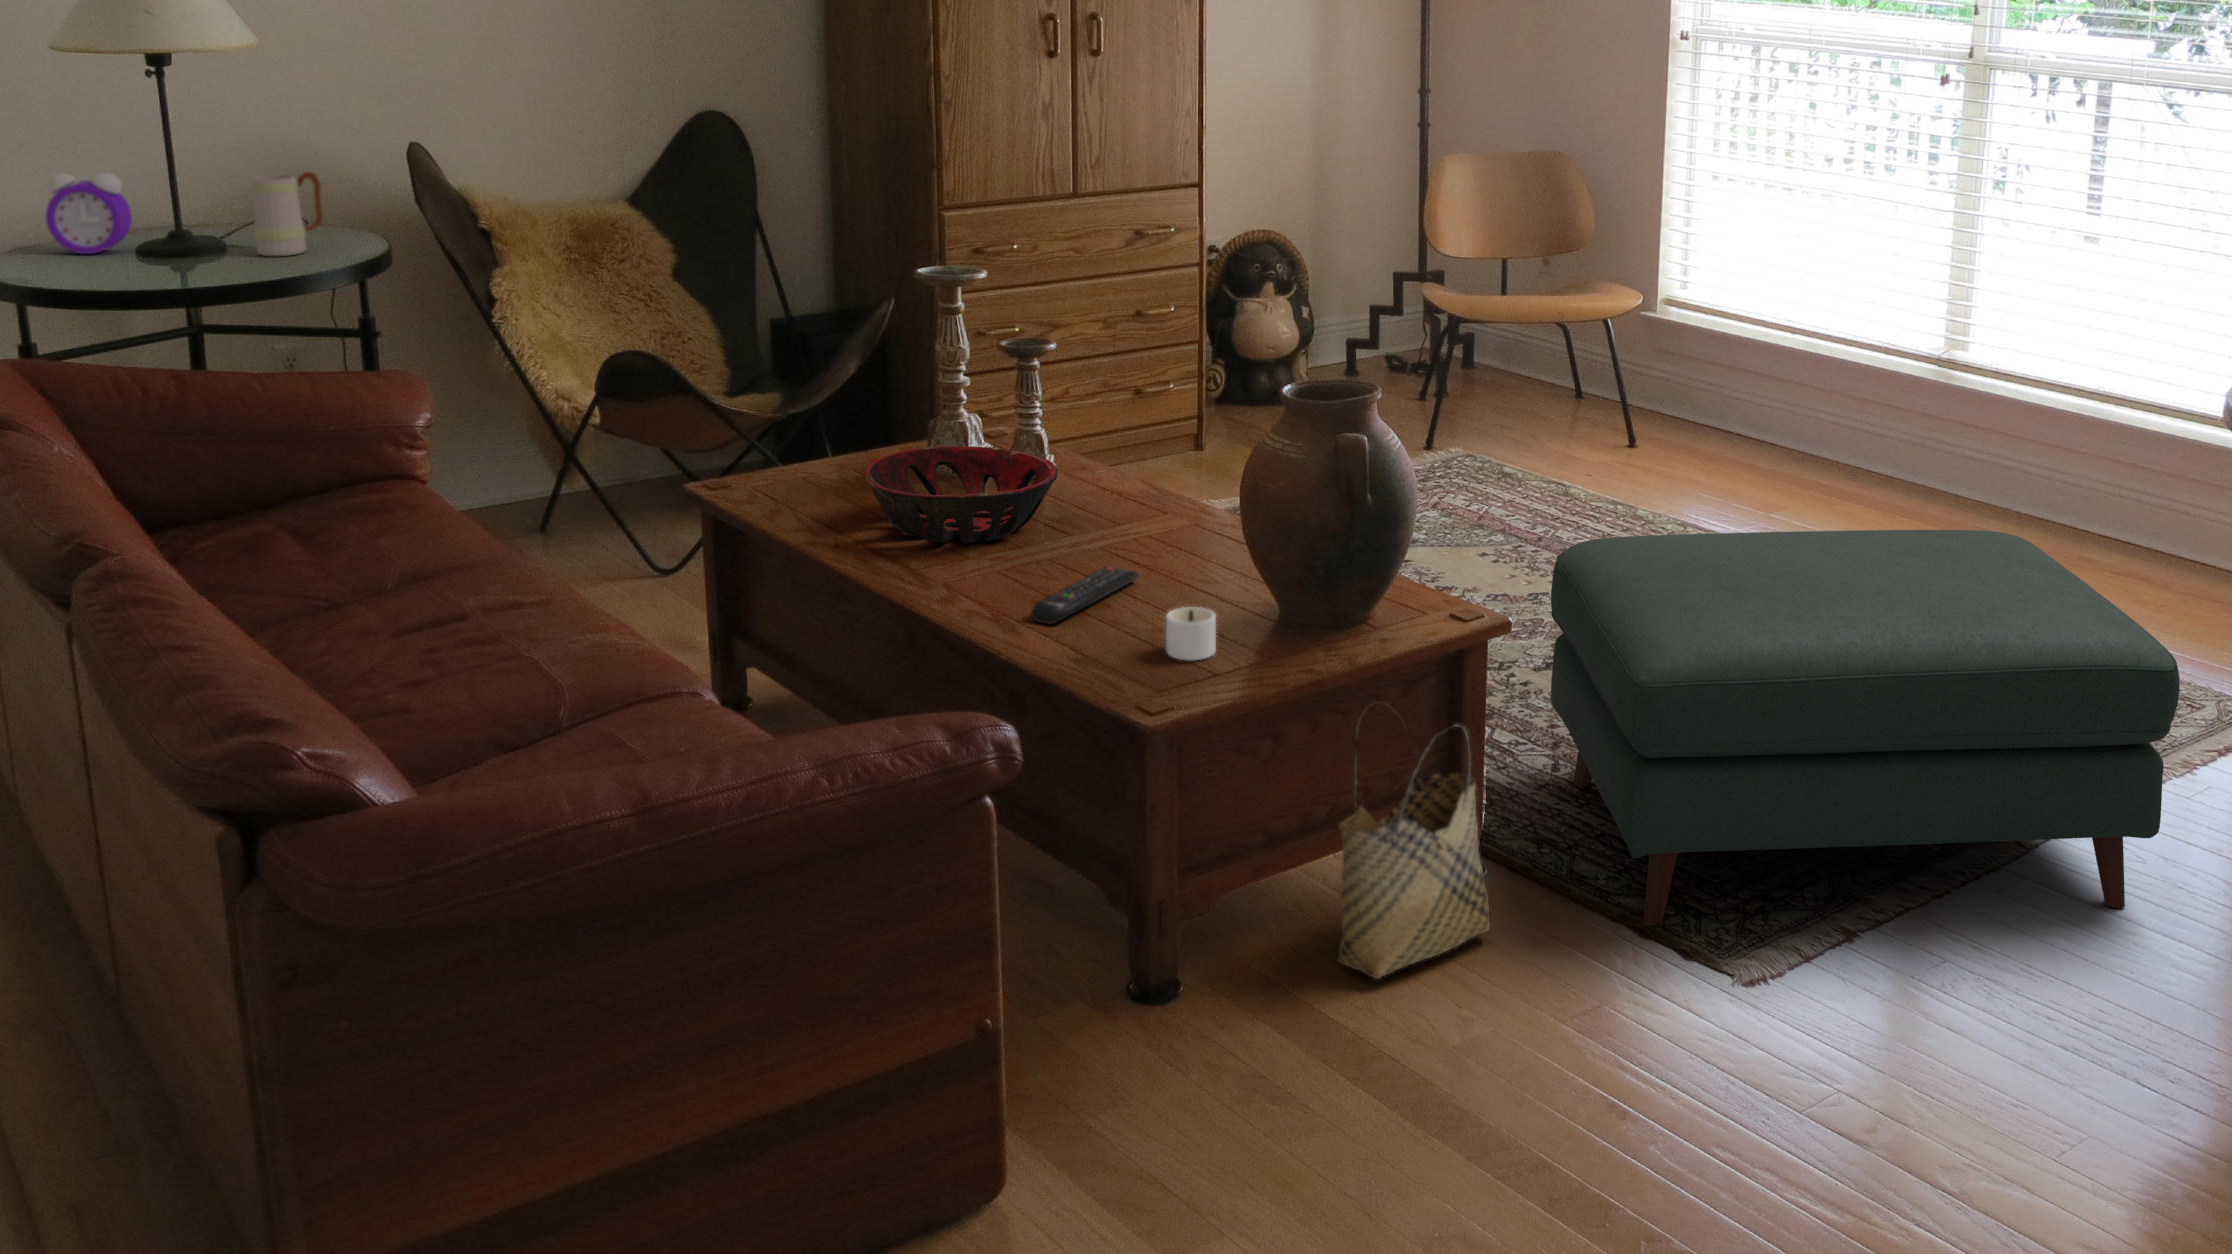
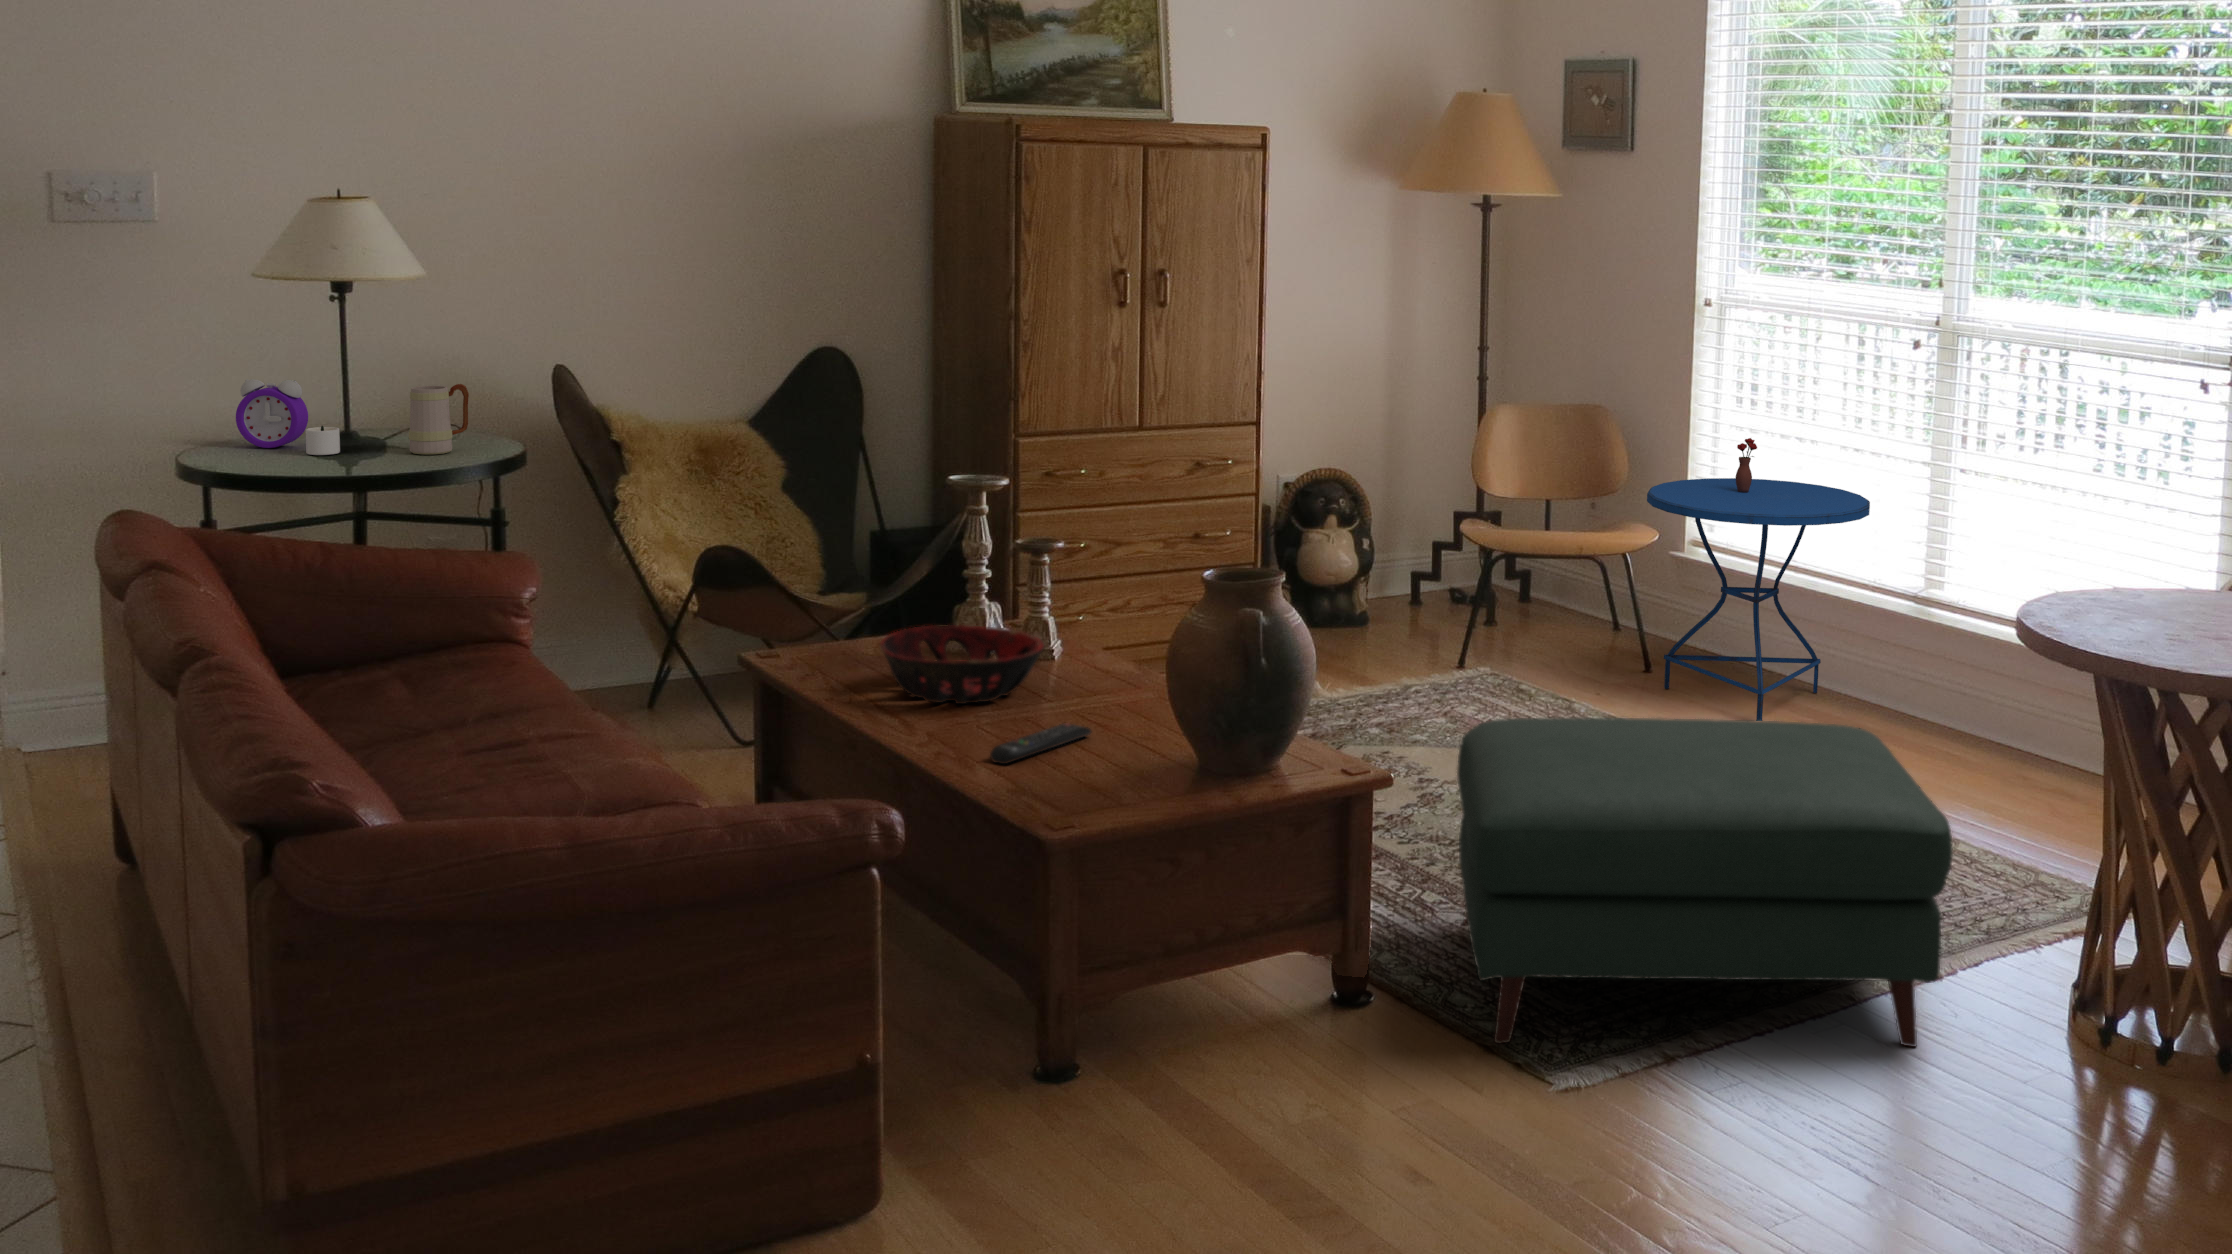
side table: none [1643,188,1893,506] -> present [1647,438,1870,721]
candle: present [1166,607,1216,660] -> present [305,426,340,455]
woven basket: present [1337,701,1490,979] -> none [1221,835,1358,1070]

